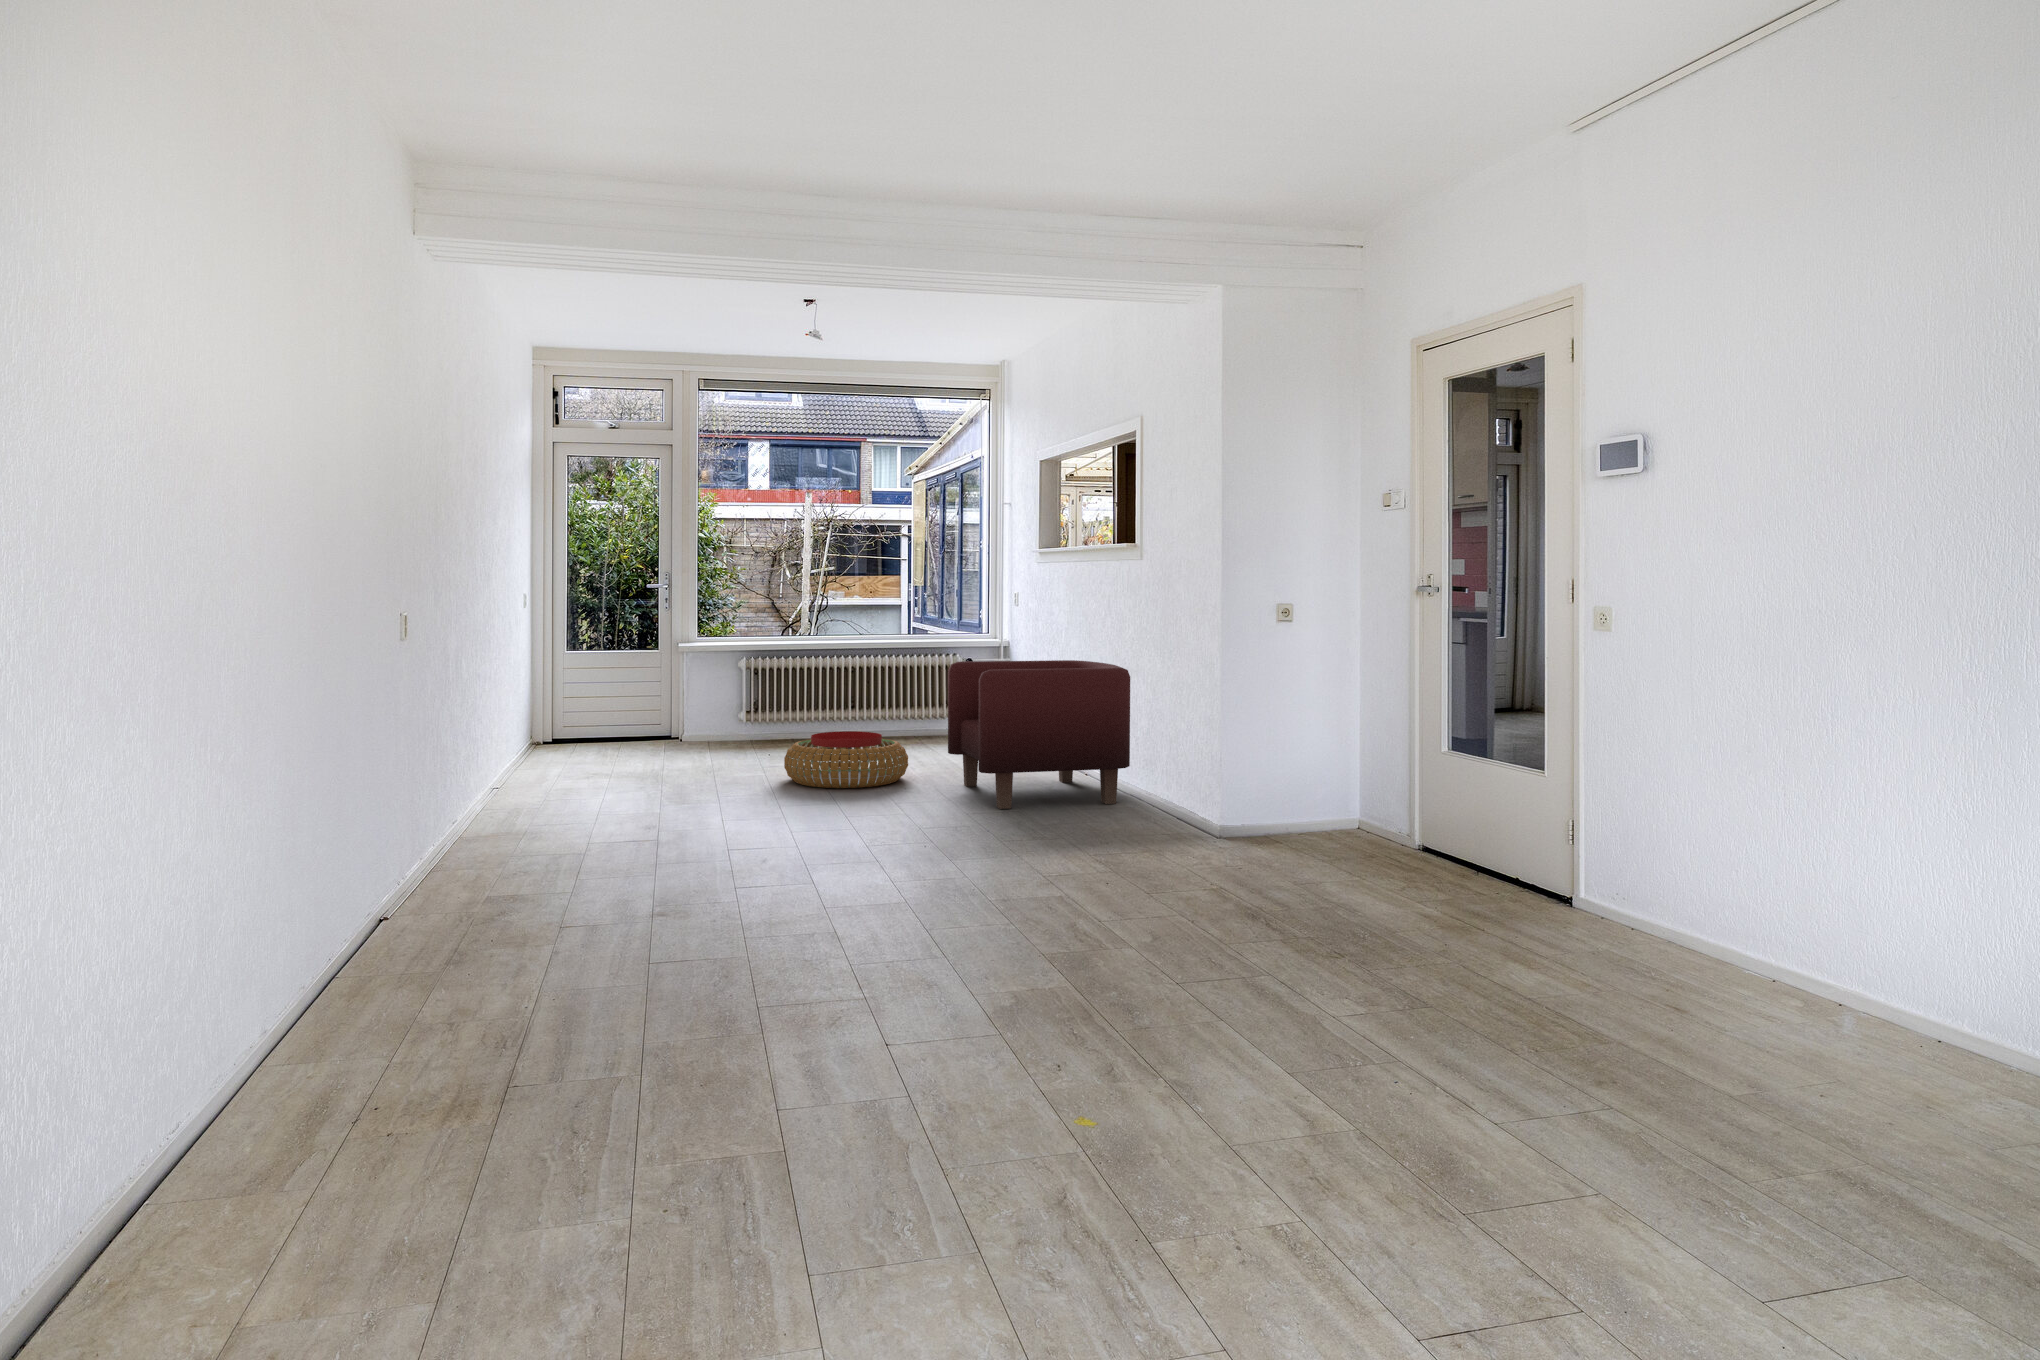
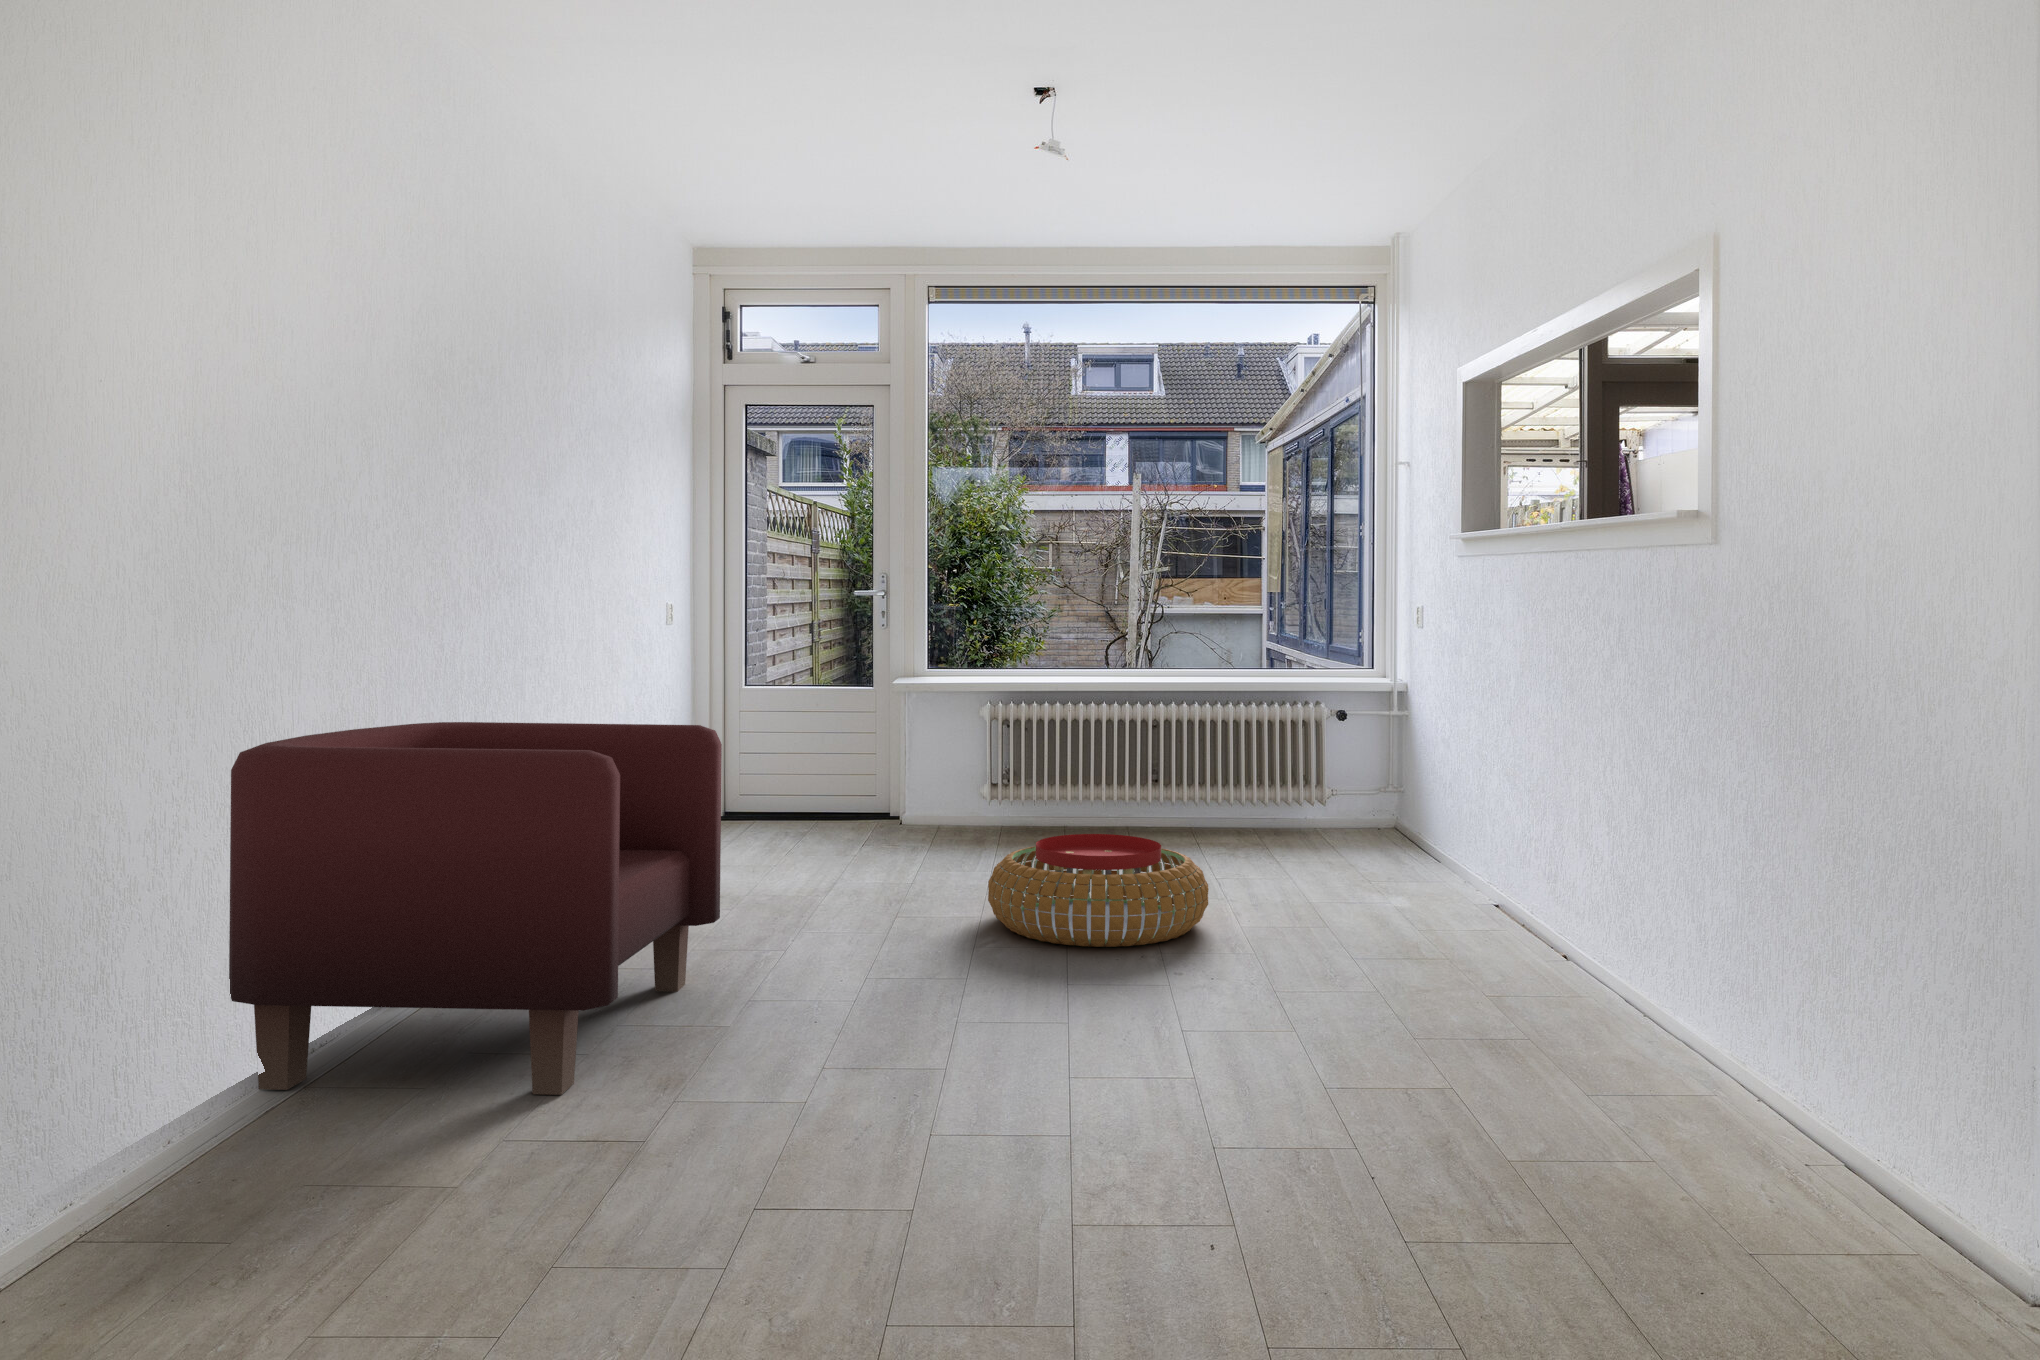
armchair: present [948,660,1130,809] -> present [229,722,722,1095]

